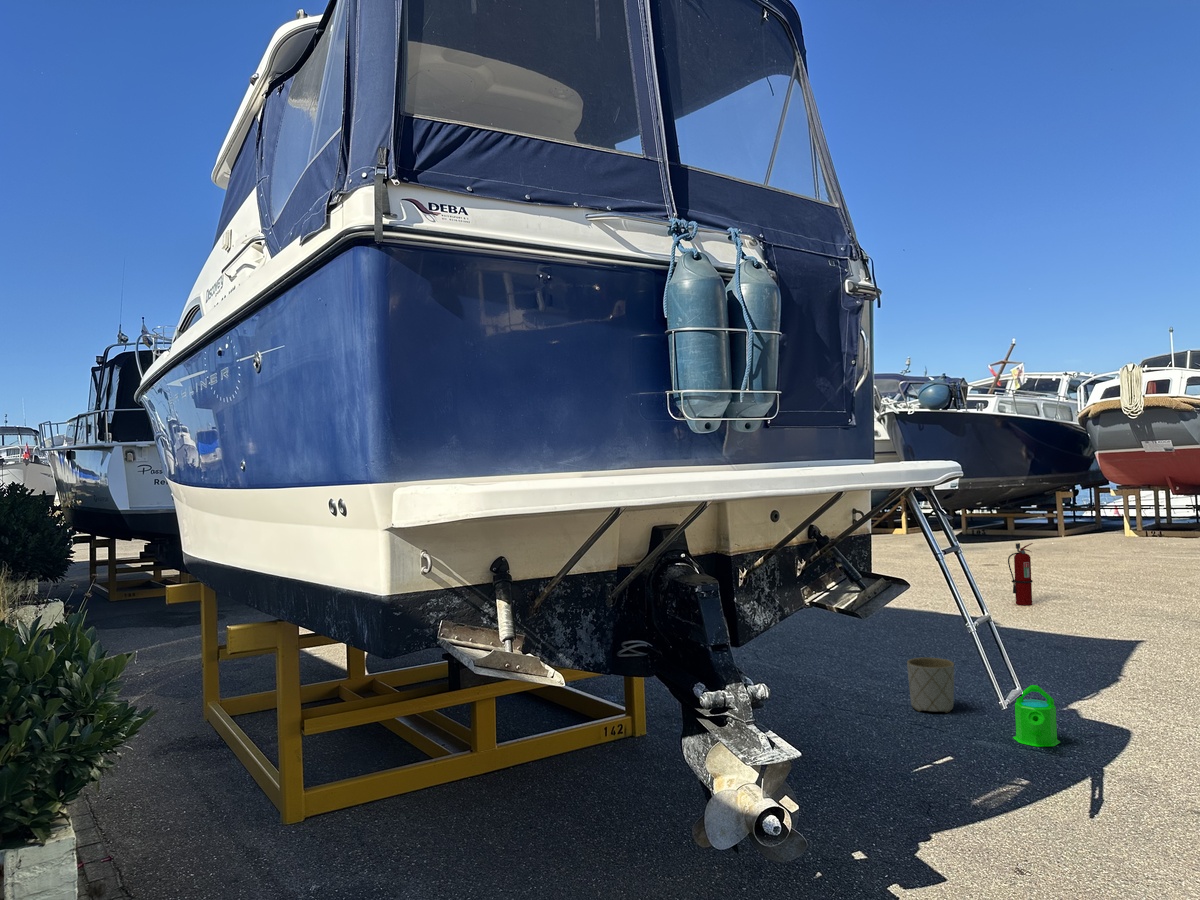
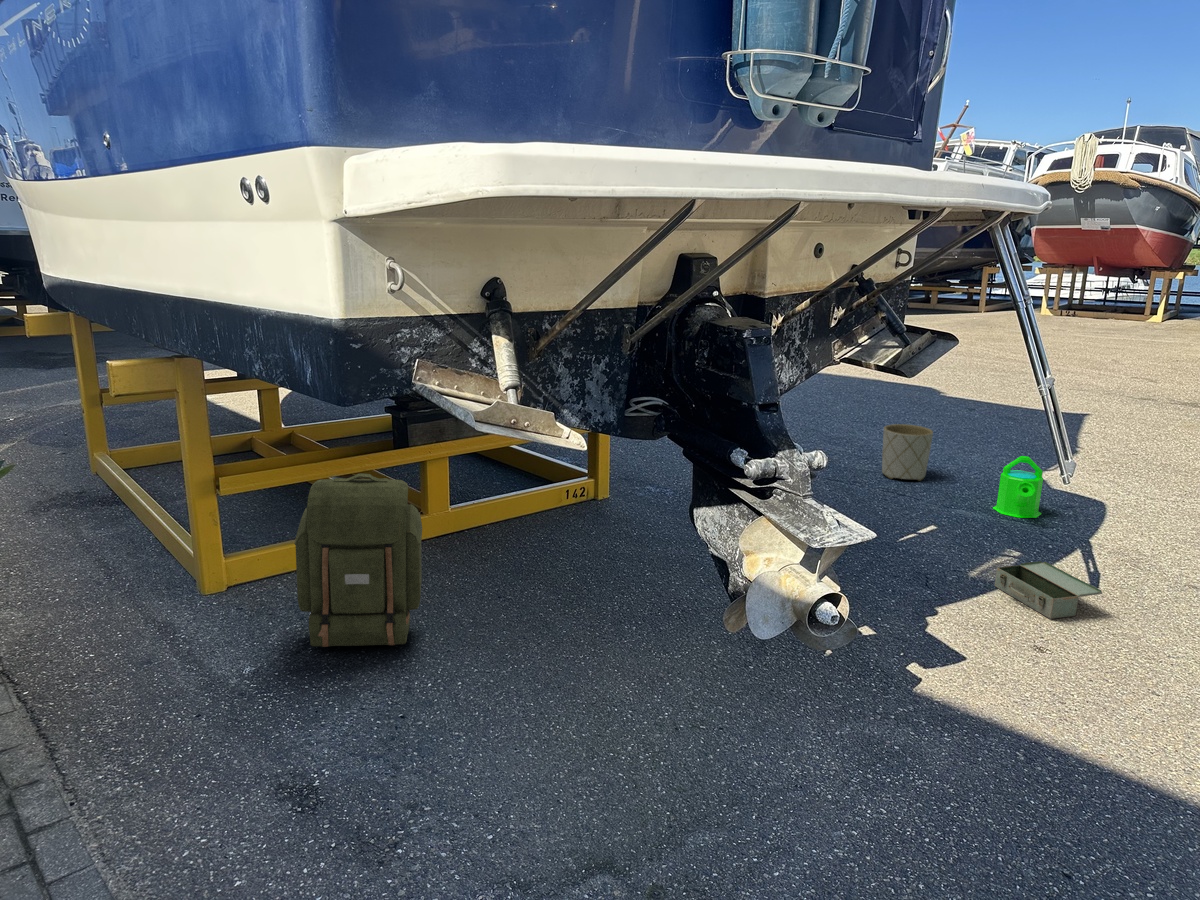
fire extinguisher: present [1008,543,1033,605] -> none [956,313,984,376]
backpack: none [353,713,460,869] -> present [294,473,422,647]
toolbox: none [992,786,1088,842] -> present [995,561,1102,619]

